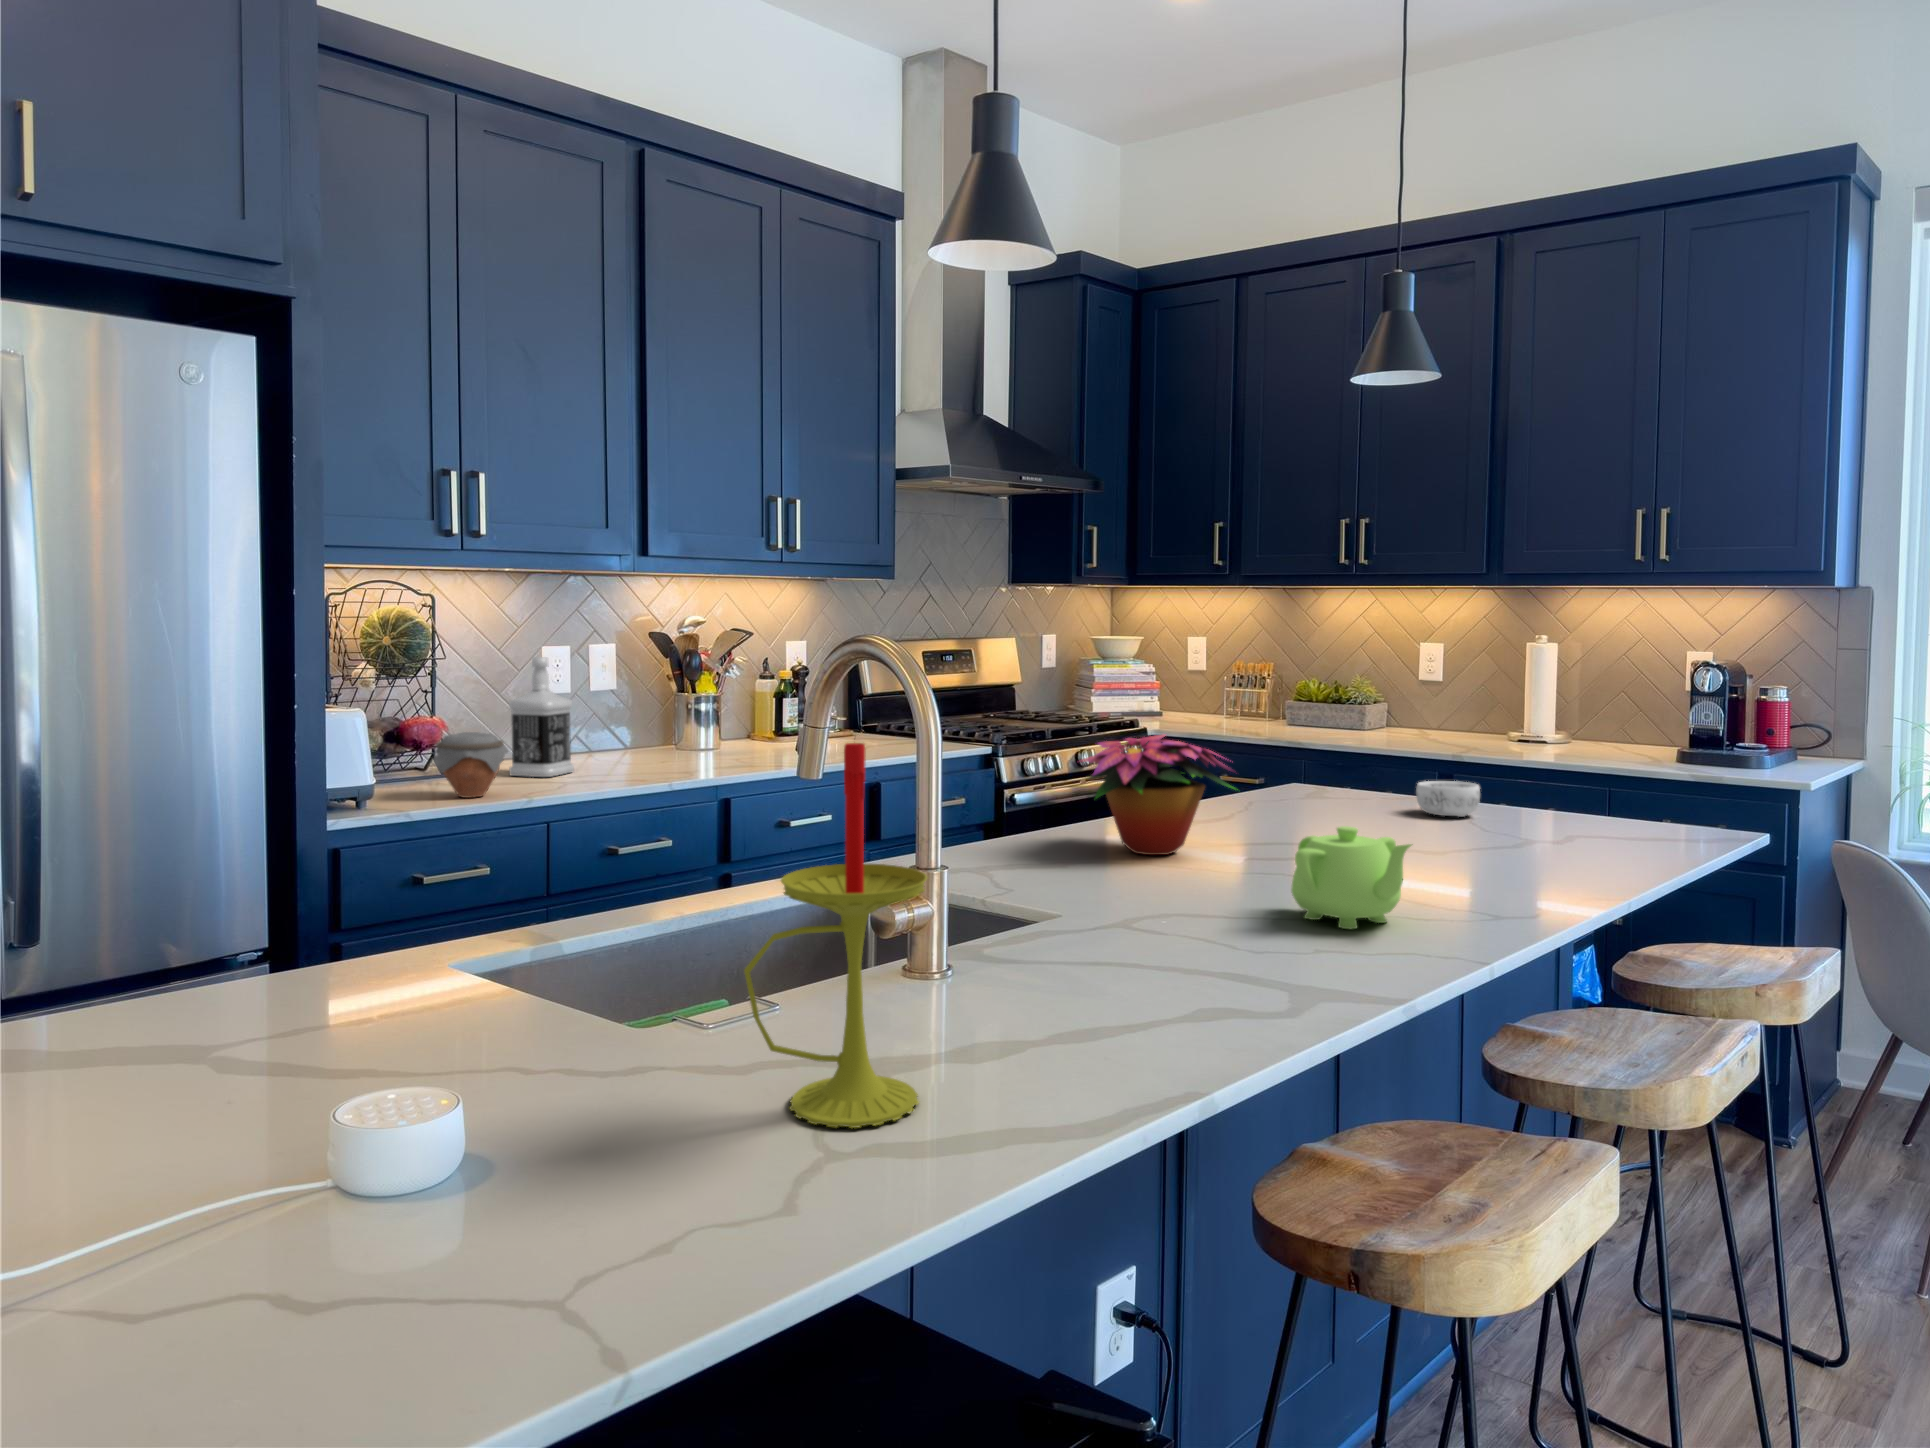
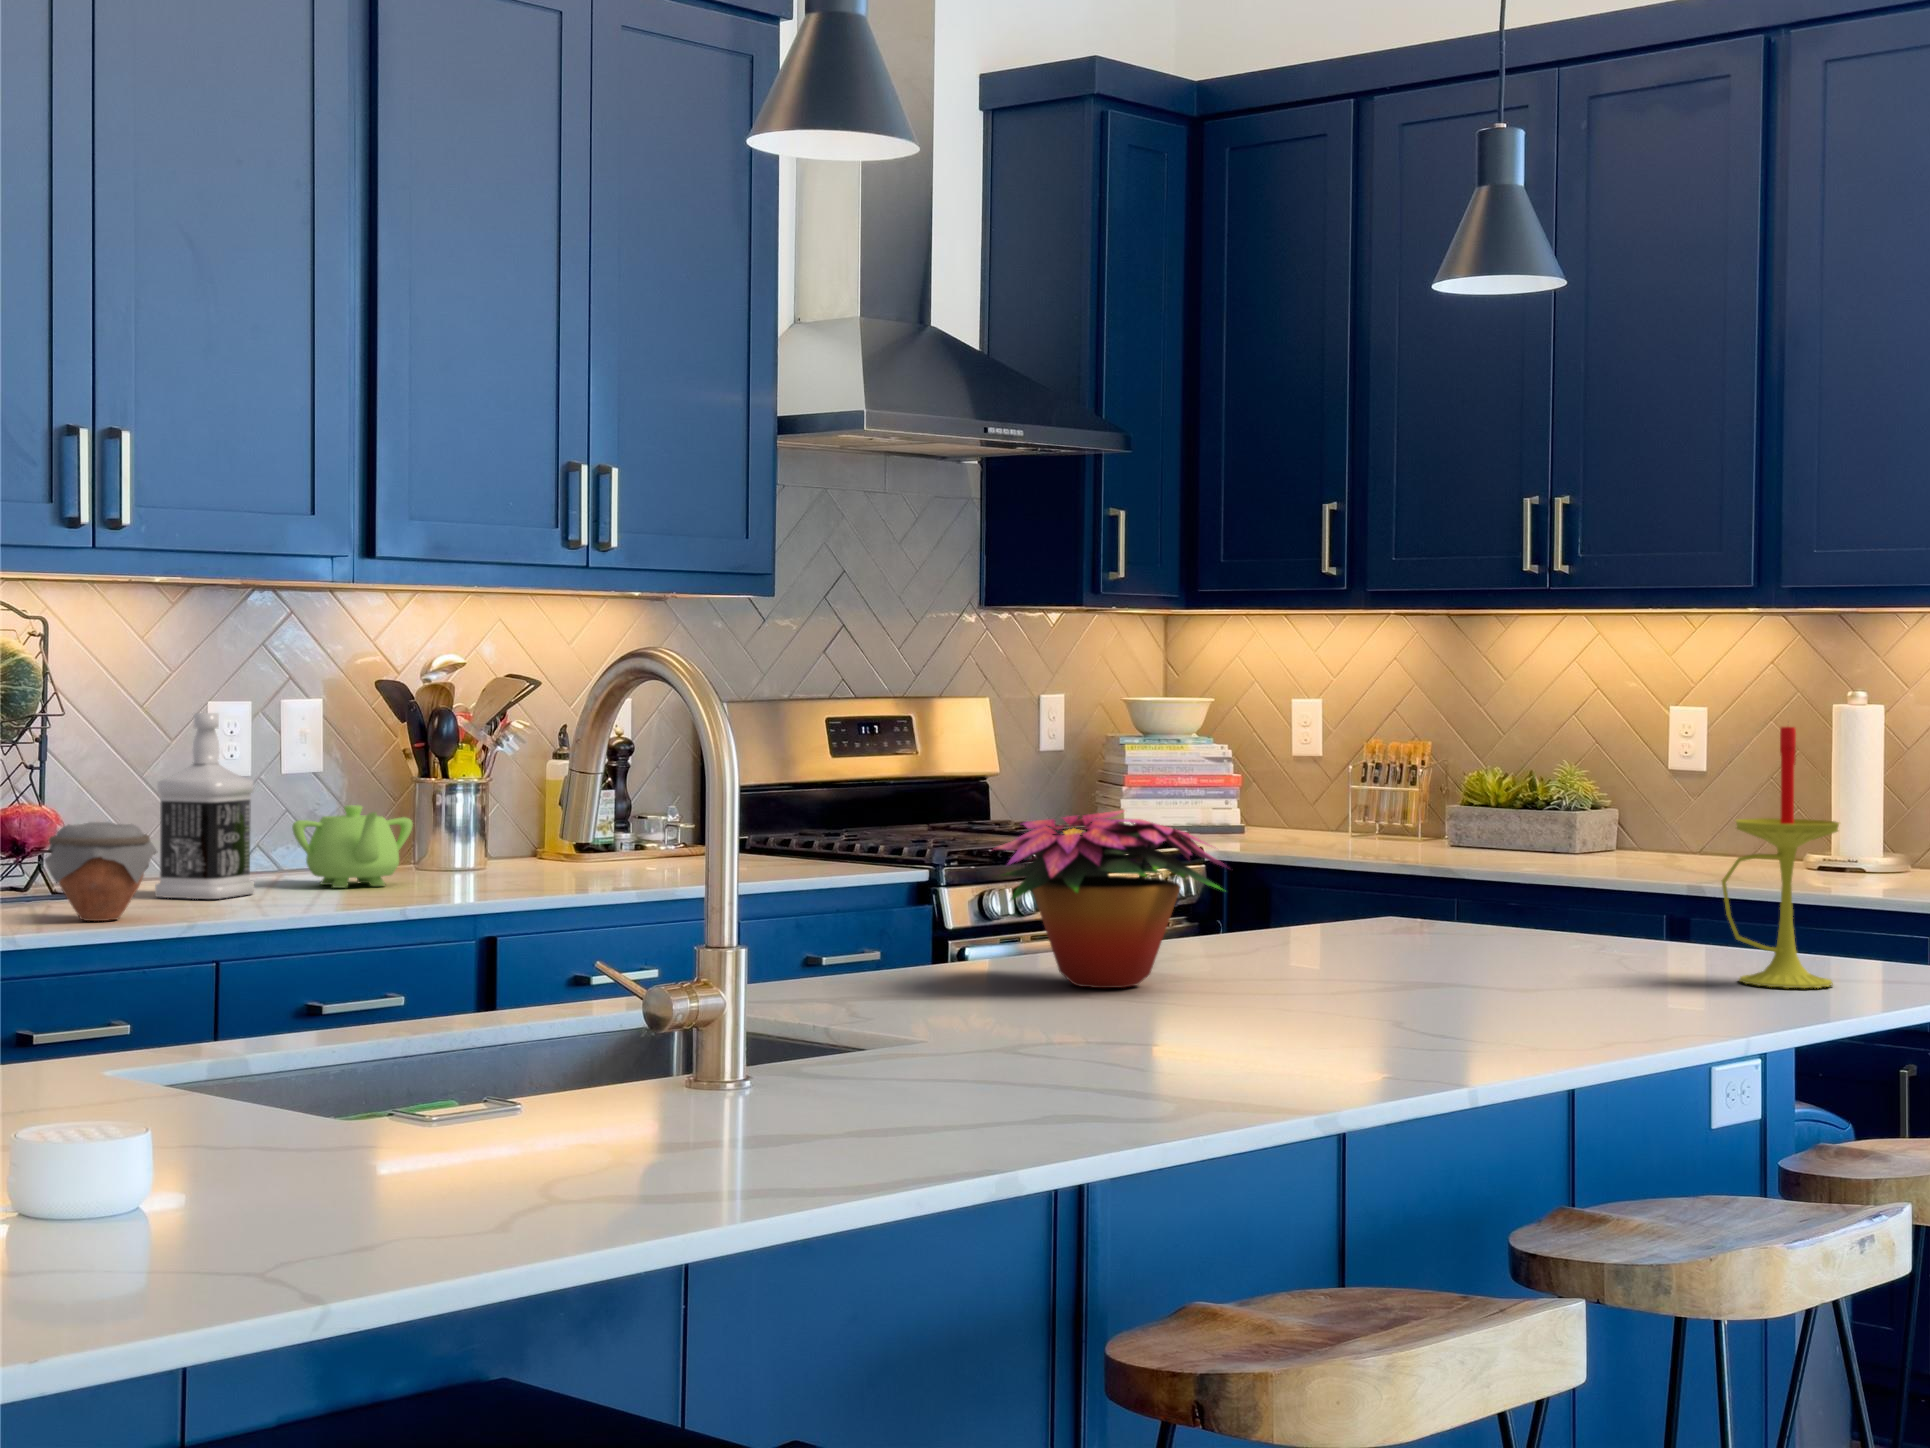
candle: present [744,743,927,1128] -> present [1722,727,1839,988]
decorative bowl: present [1416,781,1480,817] -> none [1548,900,1646,953]
teapot: present [1291,826,1411,929] -> present [292,805,413,888]

